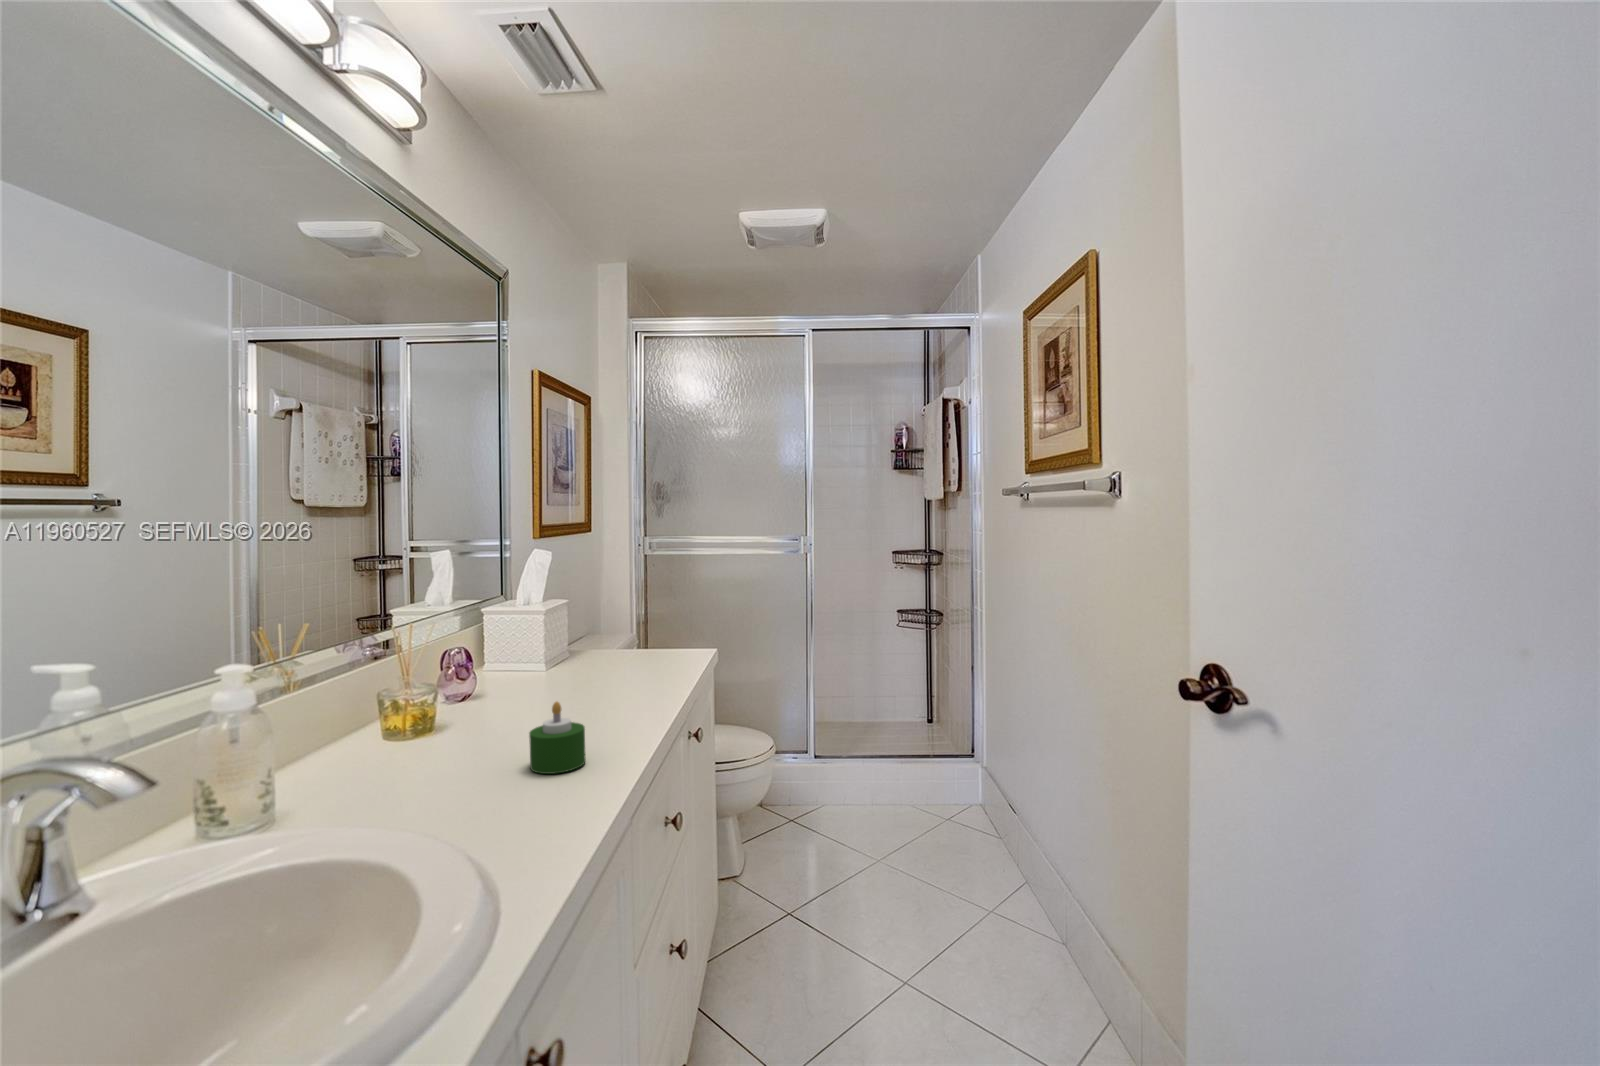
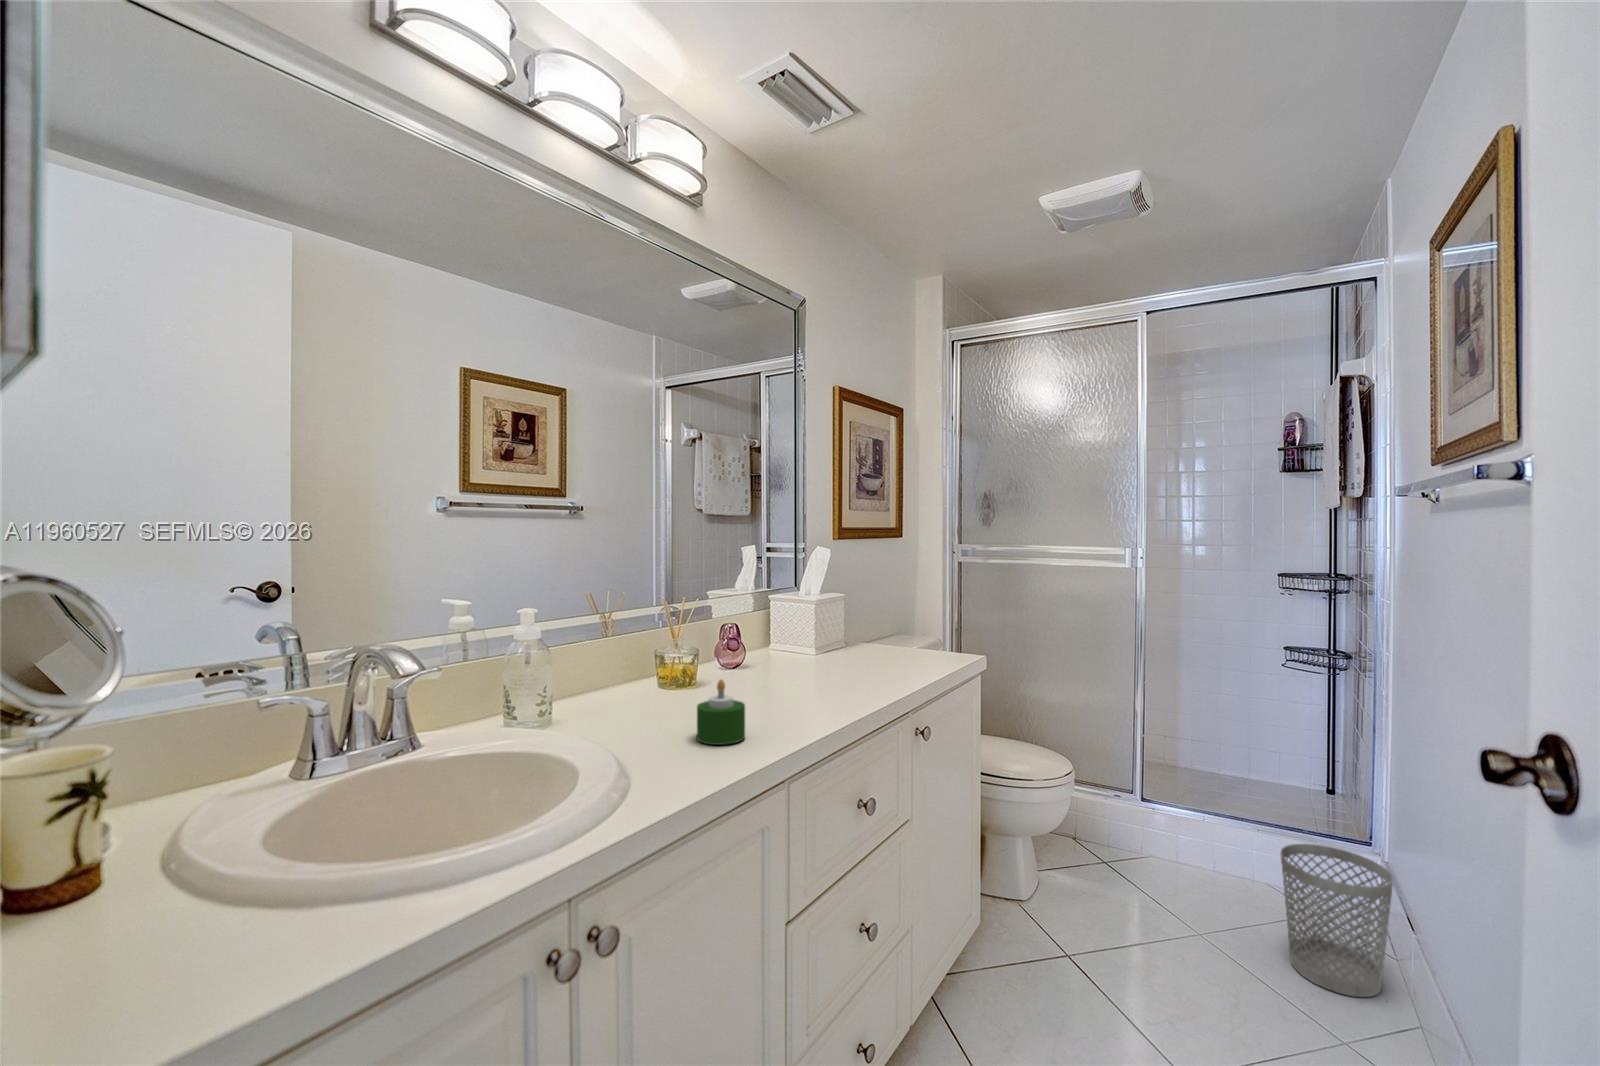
wastebasket: none [929,759,998,864] -> present [1281,844,1393,997]

